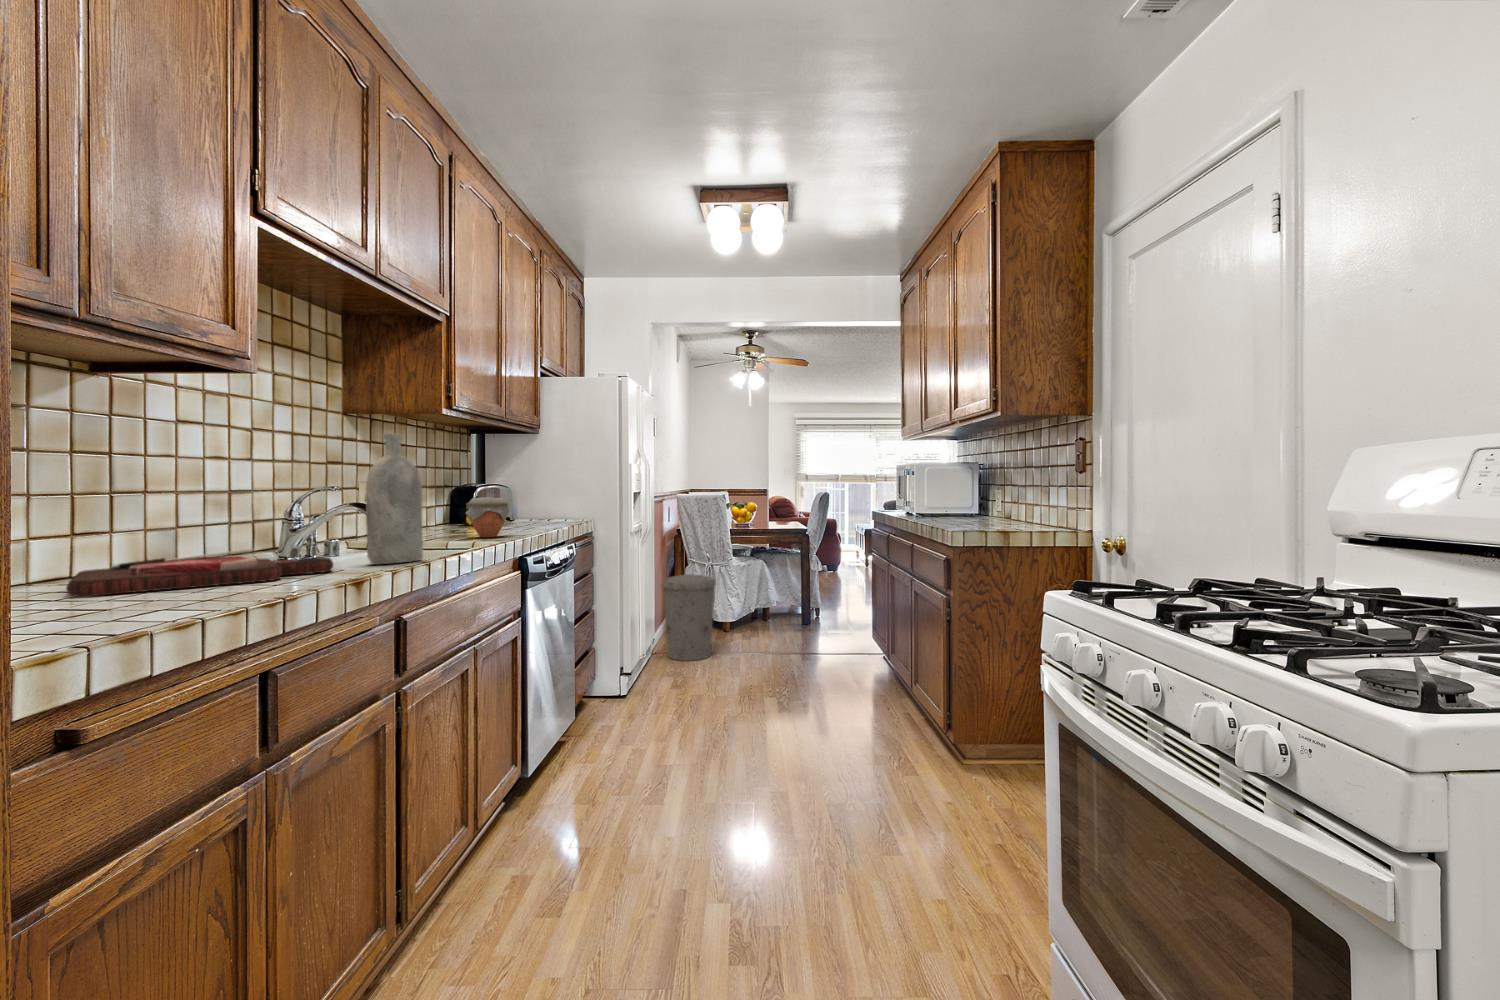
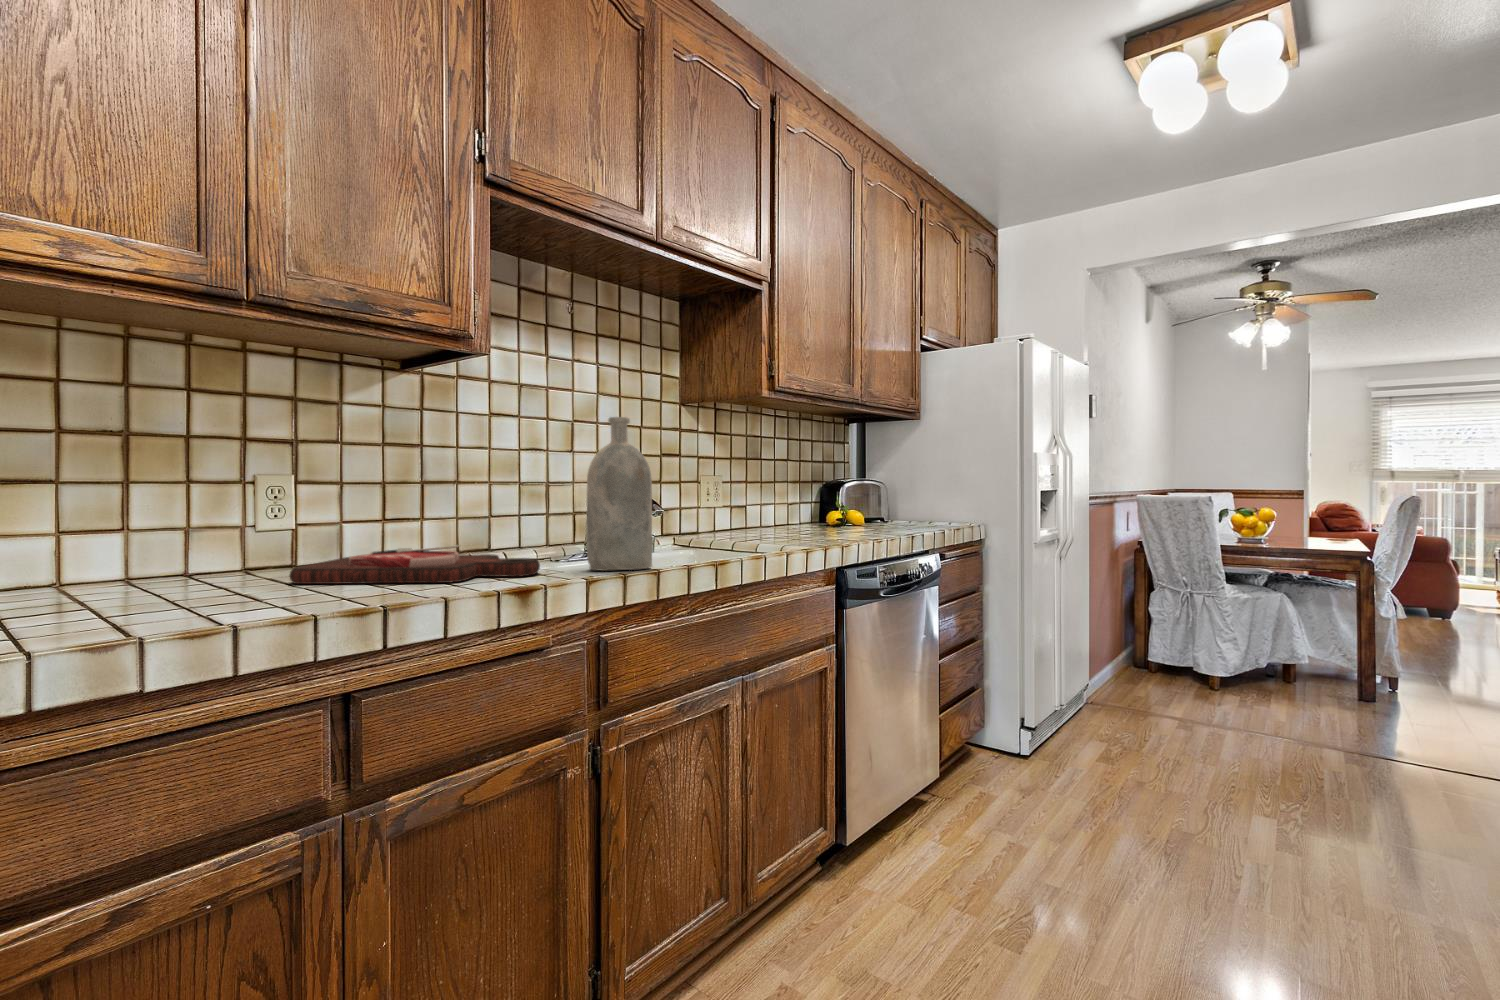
jar: present [465,497,511,538] -> none [783,494,837,542]
trash can: present [661,574,716,661] -> none [1101,602,1184,719]

